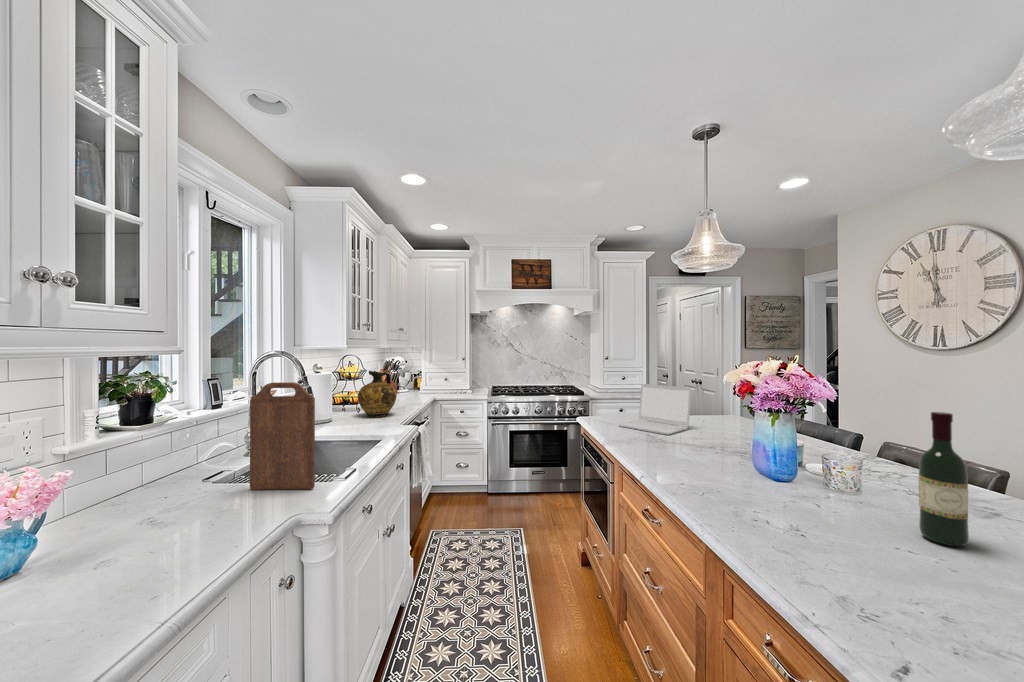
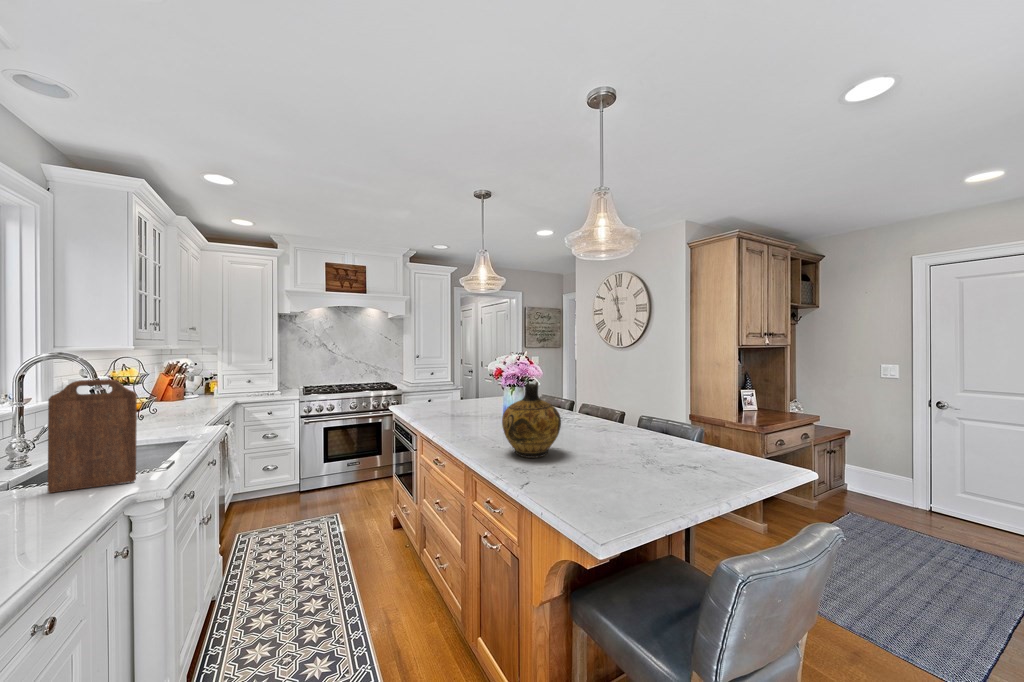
ceramic jug: present [358,371,397,417] -> present [502,382,561,458]
laptop: present [619,384,691,435] -> none [427,375,481,411]
wine bottle: present [919,412,969,546] -> none [587,377,605,445]

